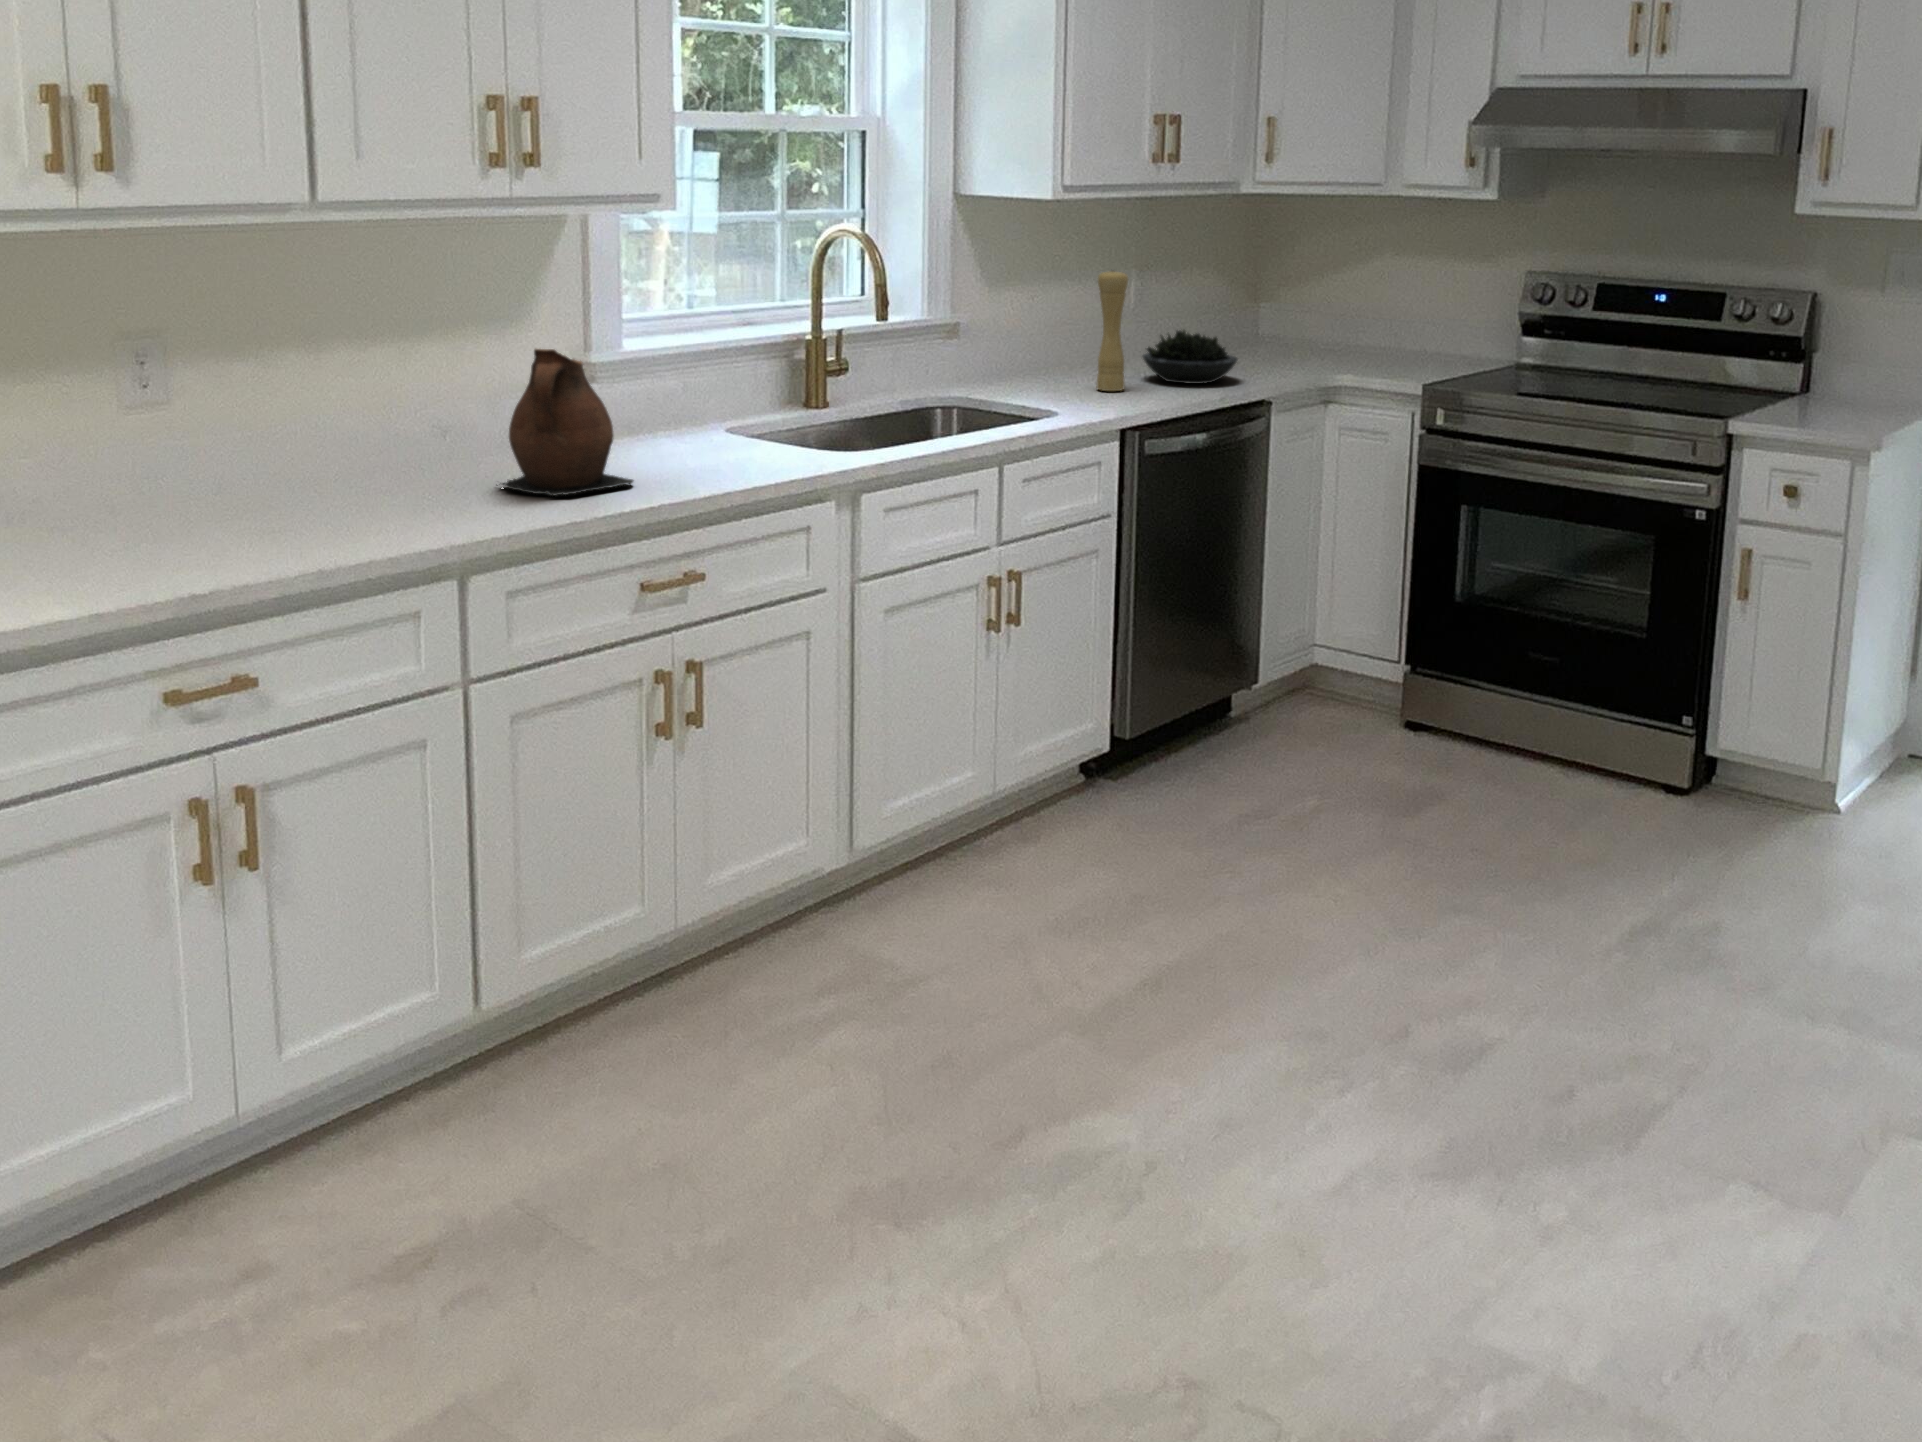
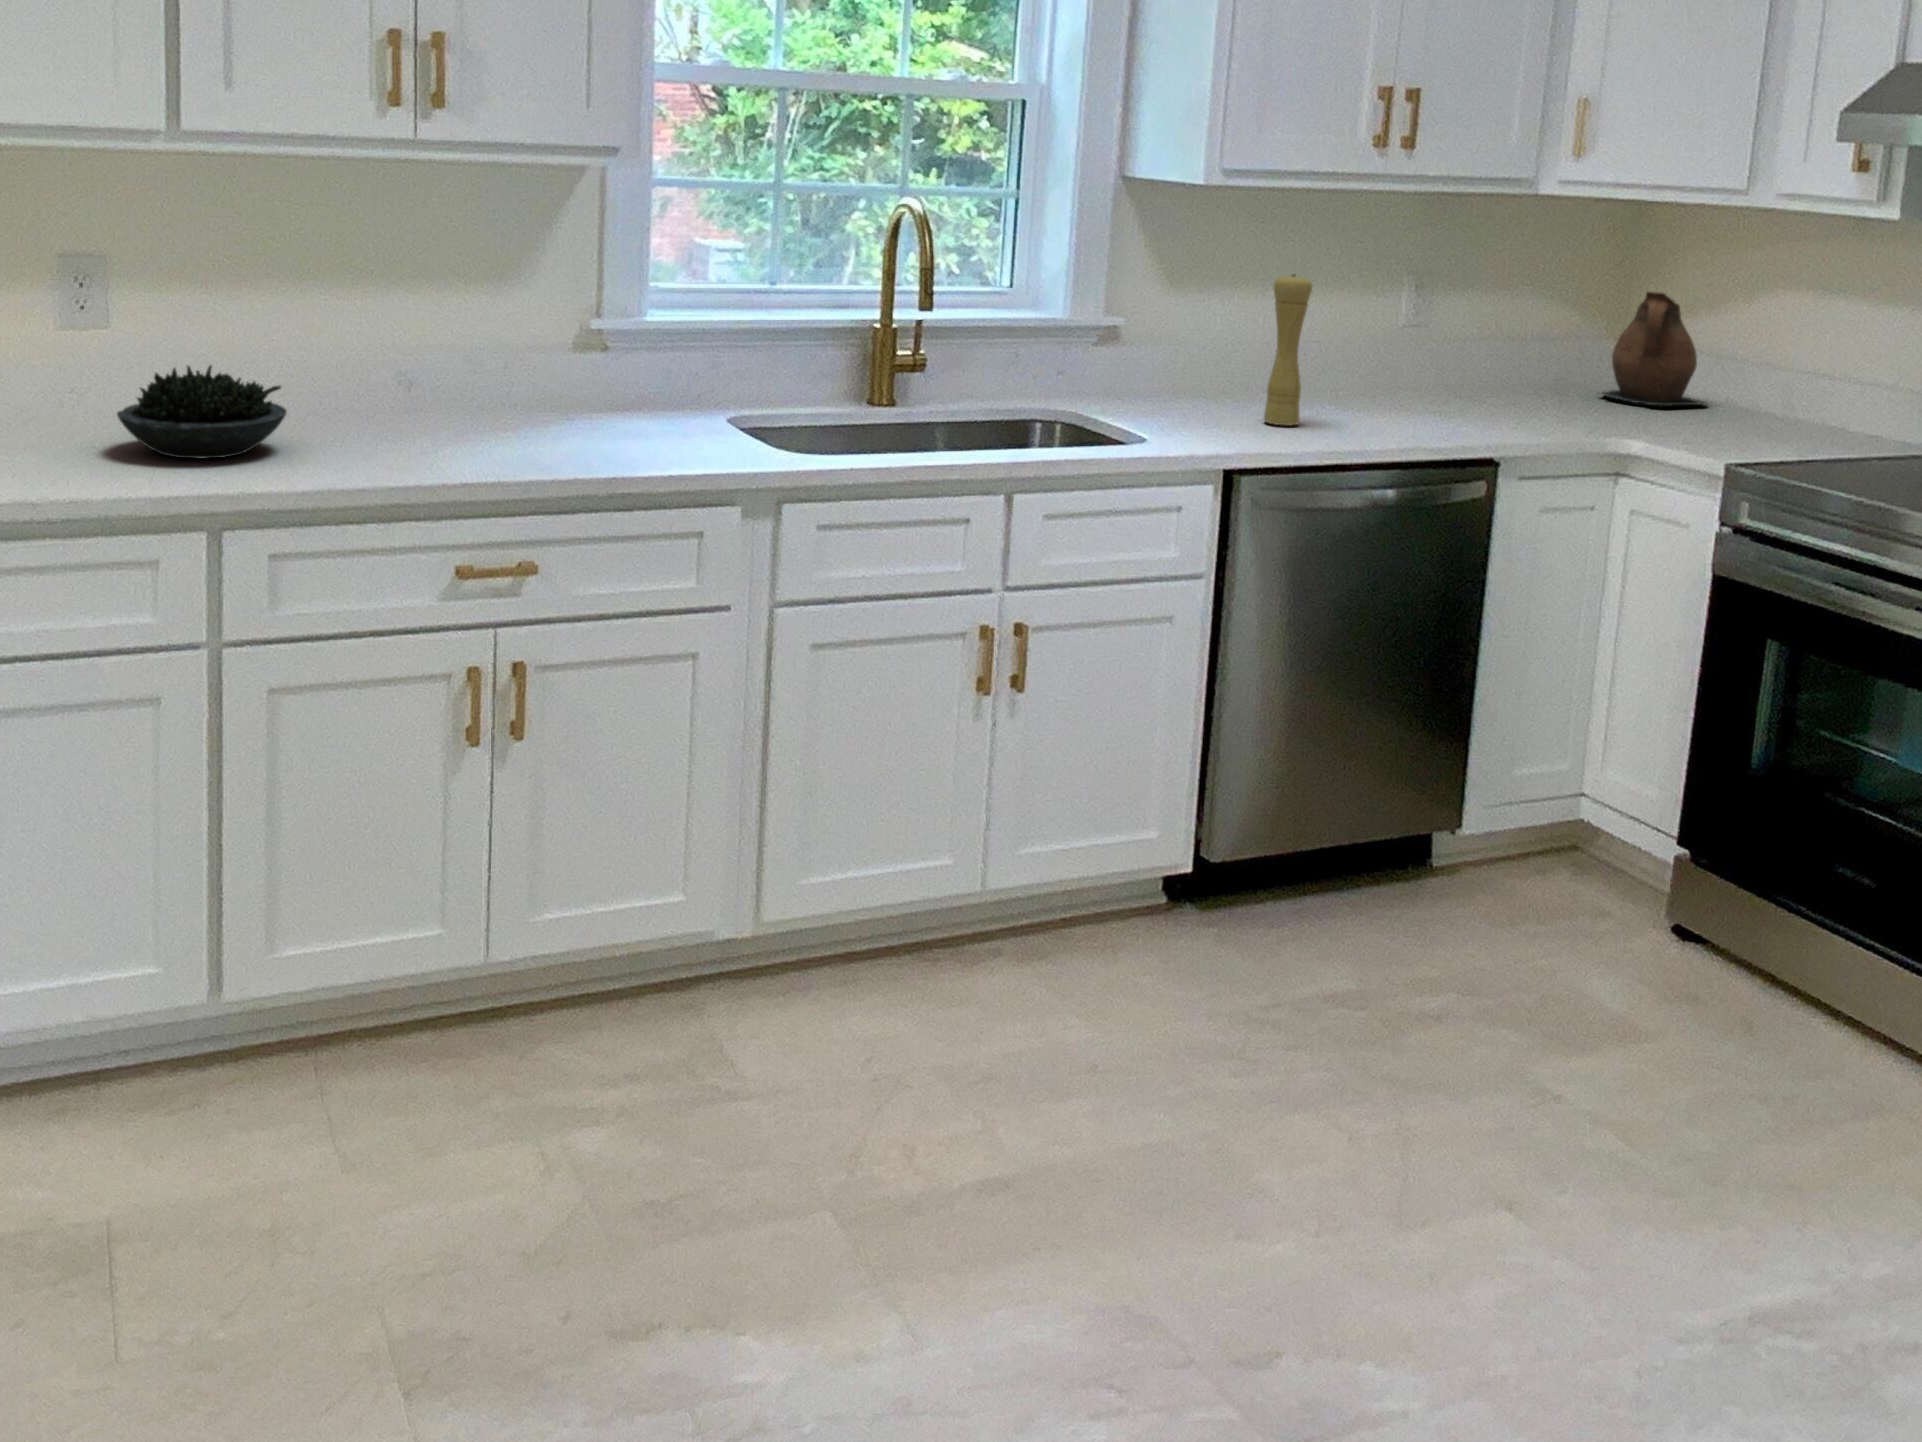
succulent plant: present [1143,330,1238,384] -> present [117,365,287,459]
ceramic pitcher: present [497,349,633,496] -> present [1598,291,1707,405]

